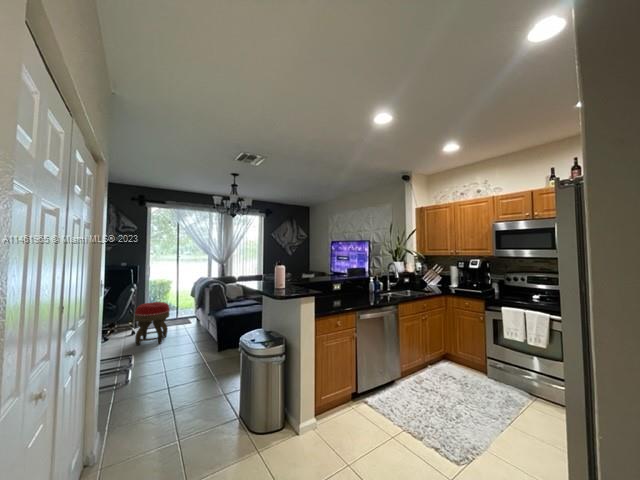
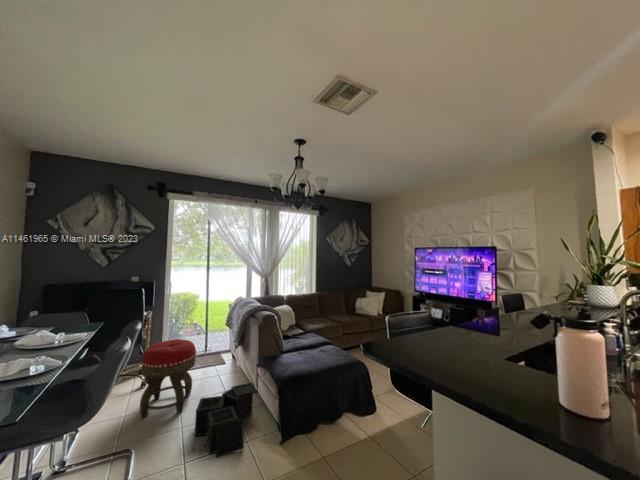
storage bin: none [169,326,208,356] -> present [193,383,258,458]

